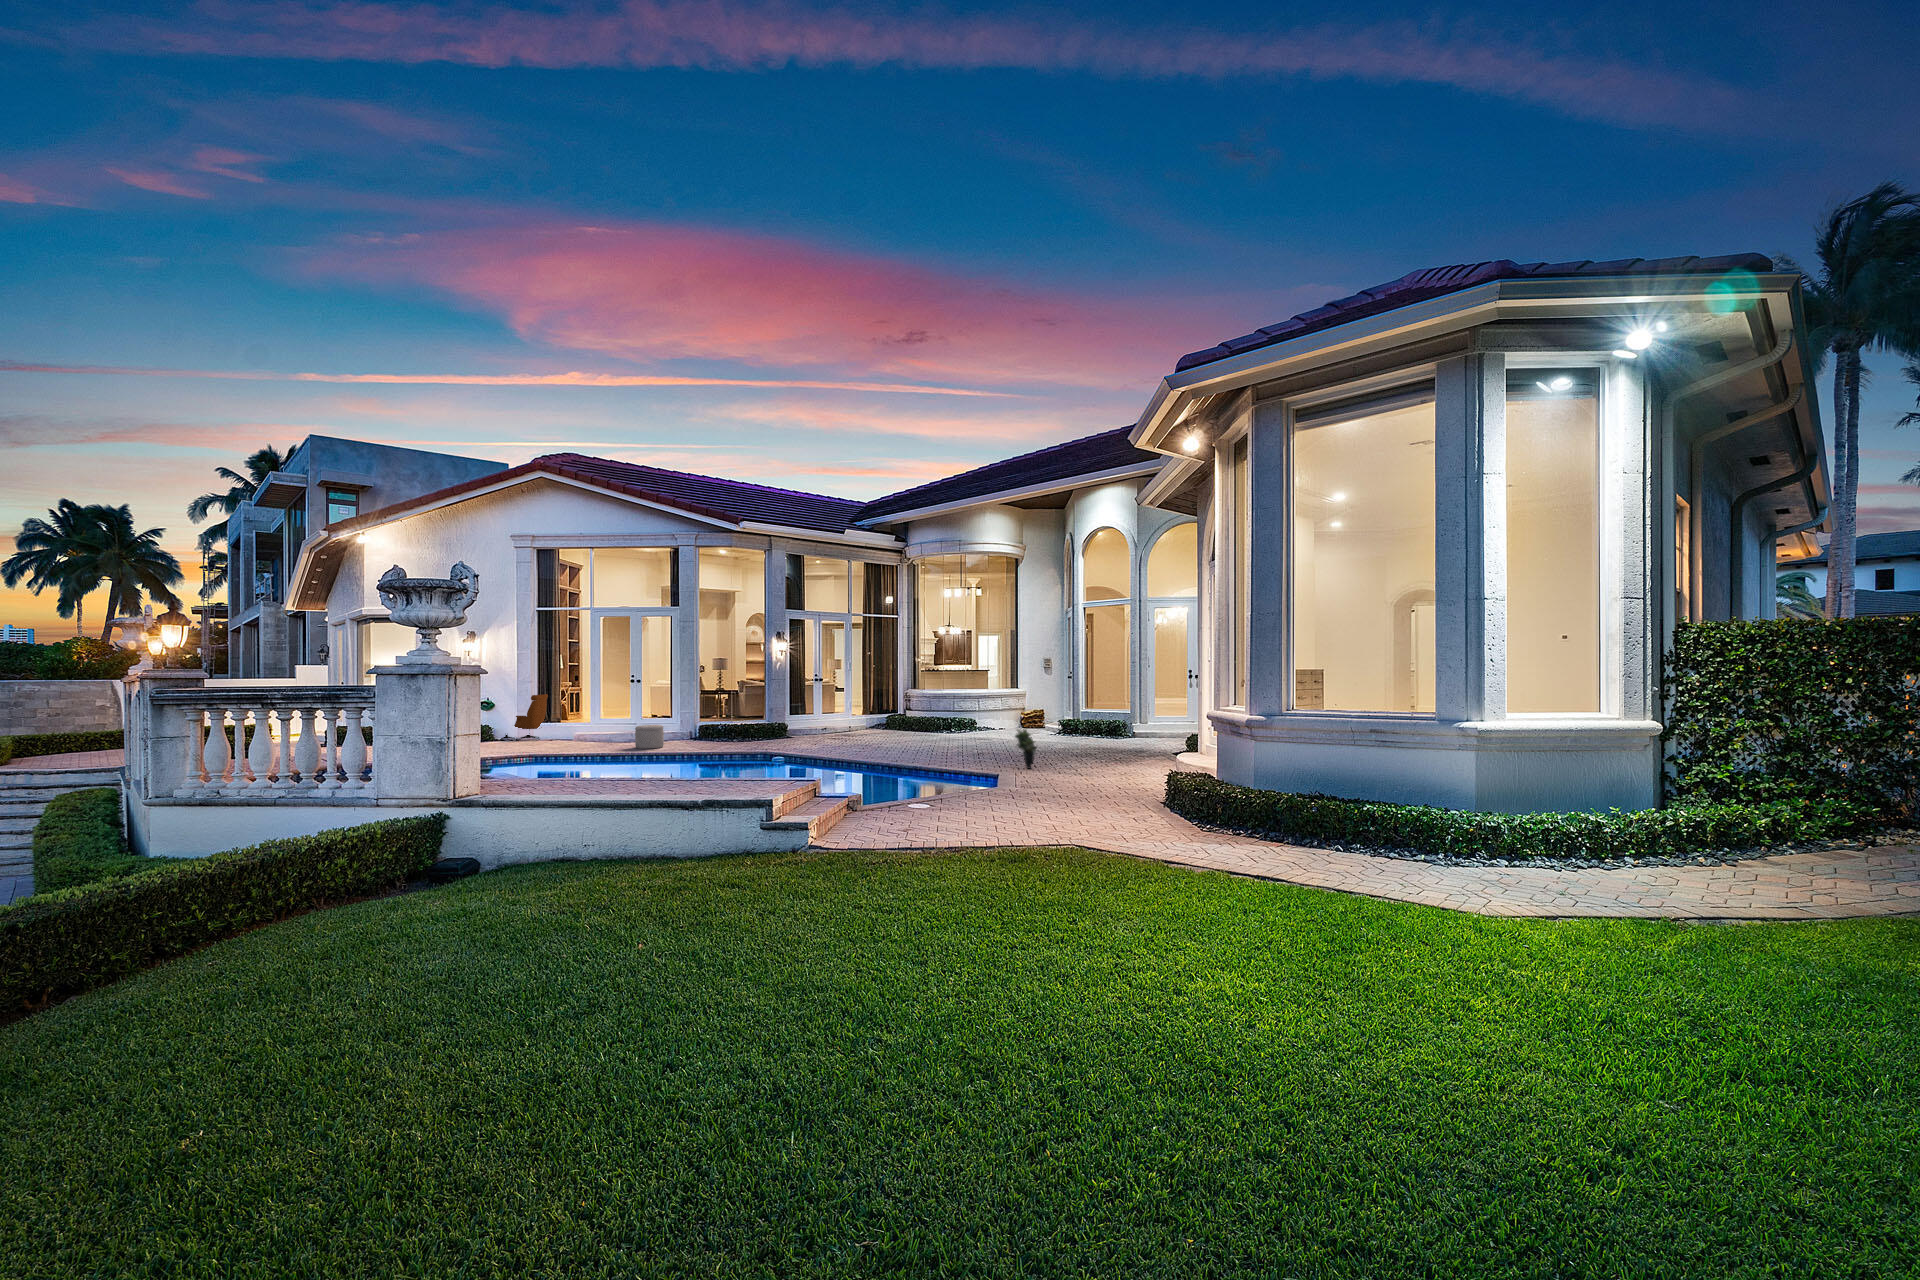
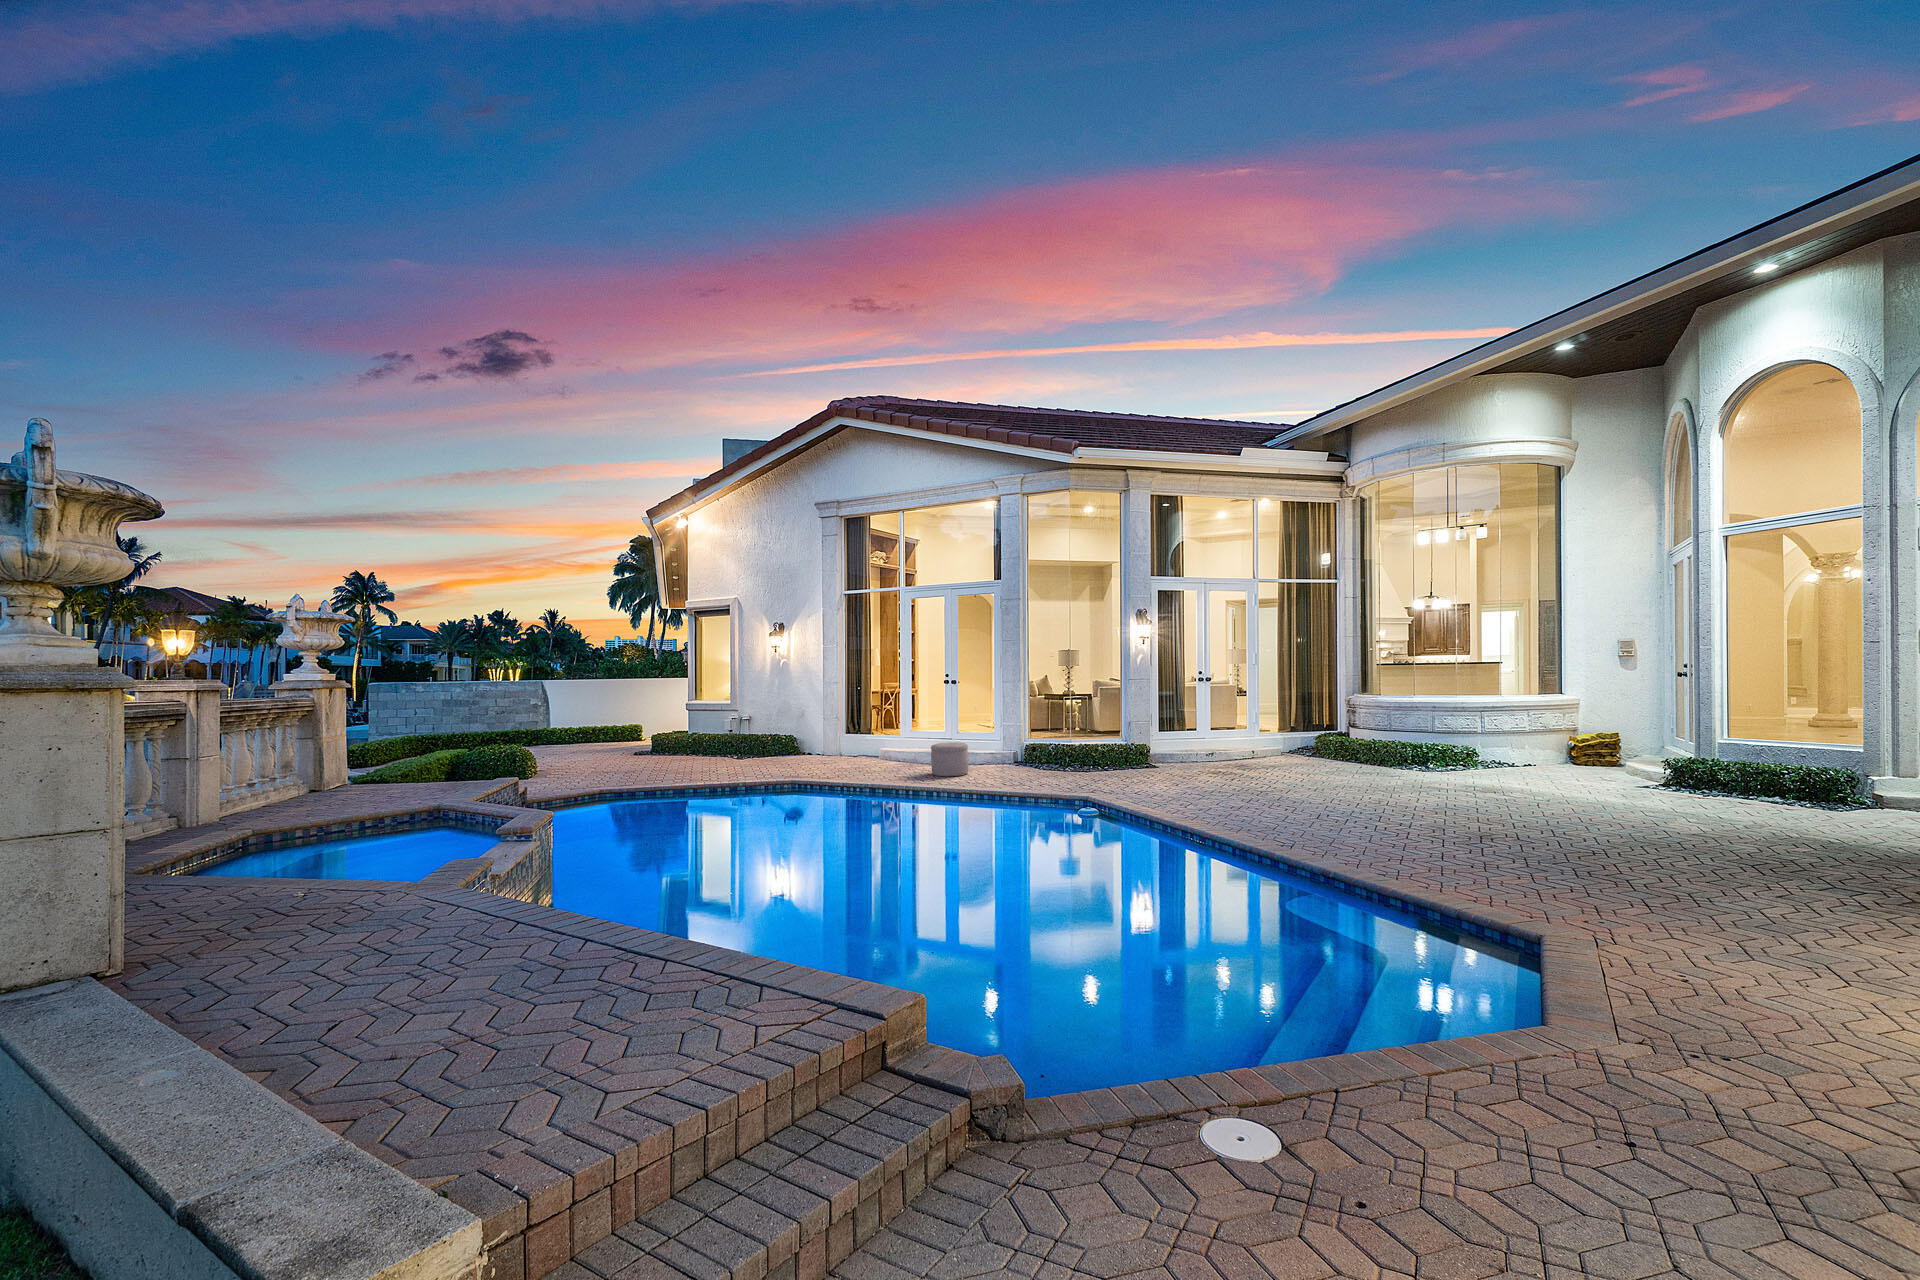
lounge chair: present [500,694,548,741] -> none [809,696,859,753]
potted plant: present [1015,728,1037,769] -> none [1559,800,1625,898]

